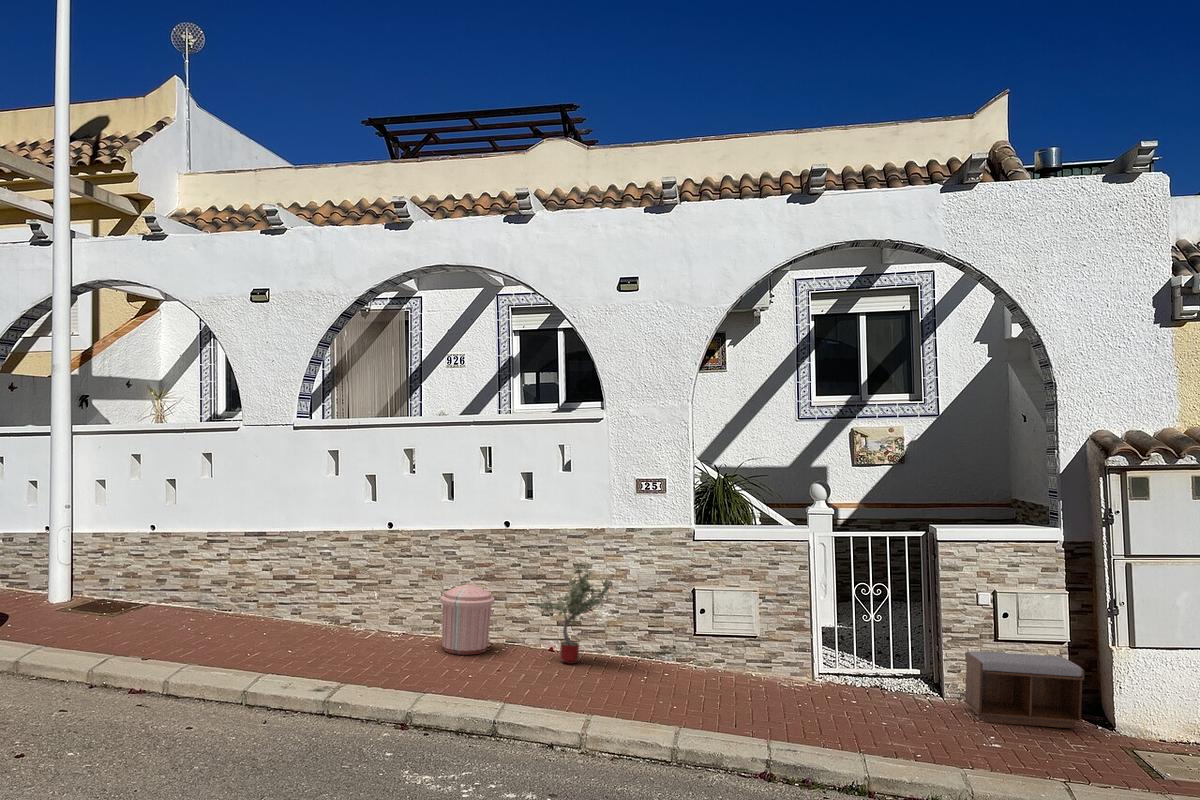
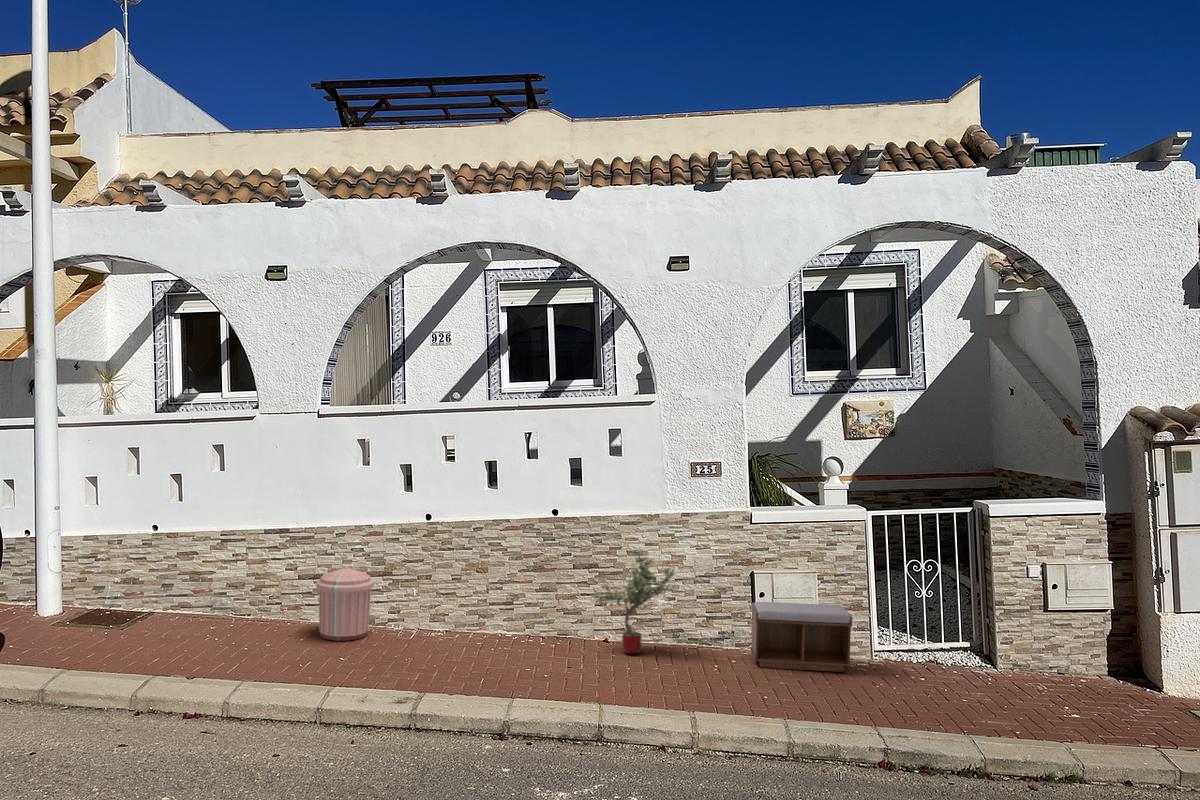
trash can: present [440,583,494,655] -> present [316,566,374,641]
bench: present [964,651,1084,728] -> present [750,602,852,672]

